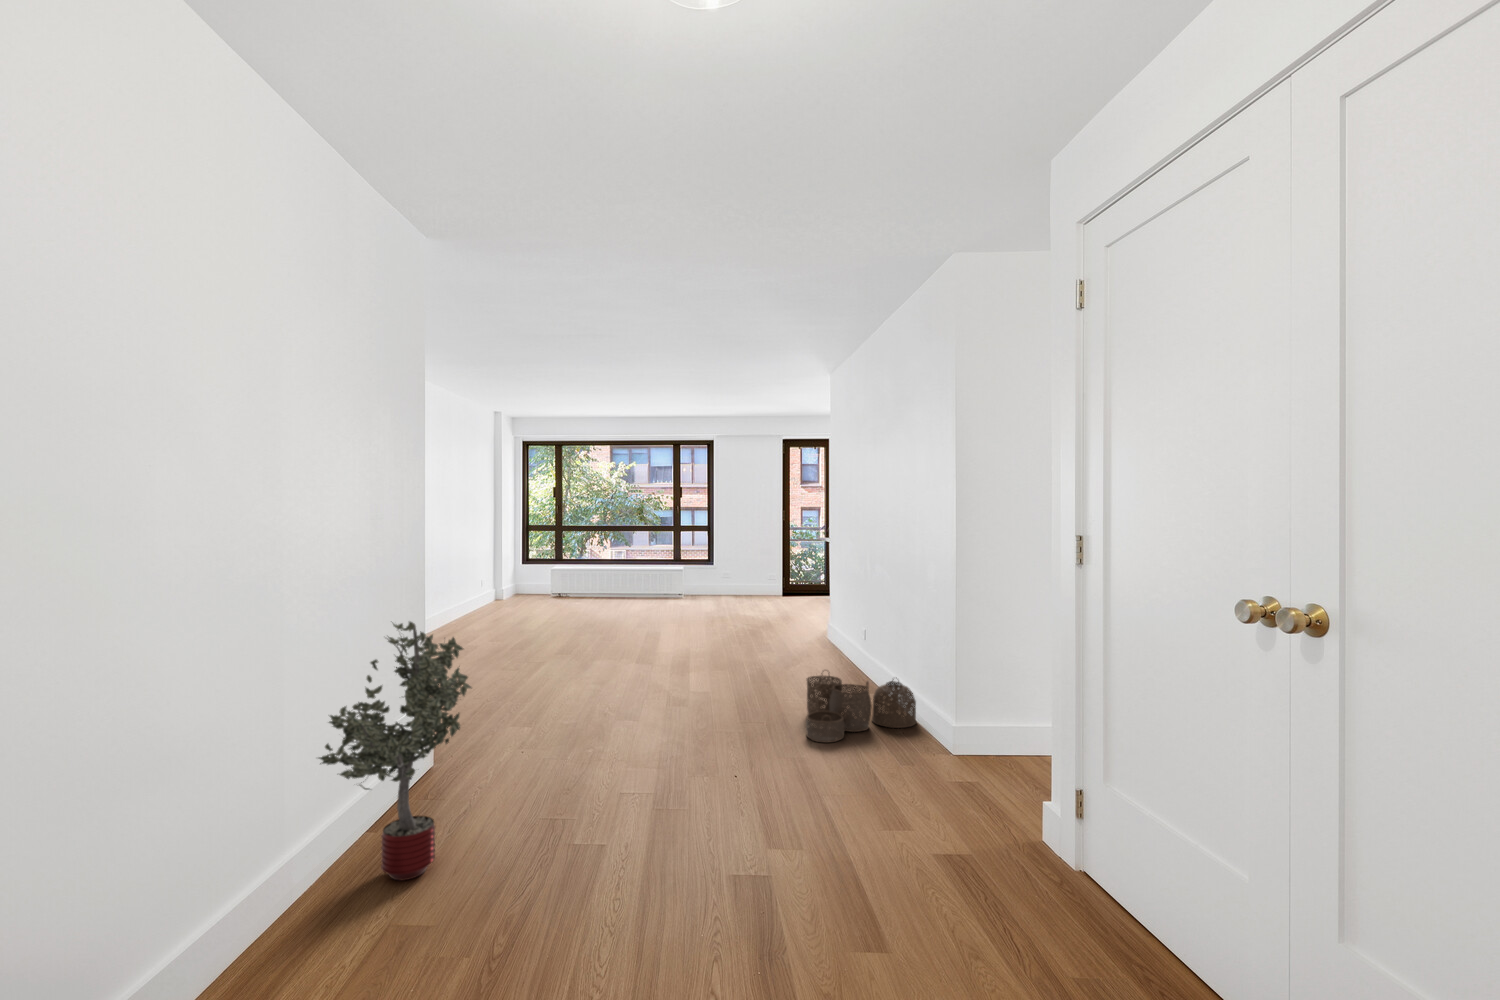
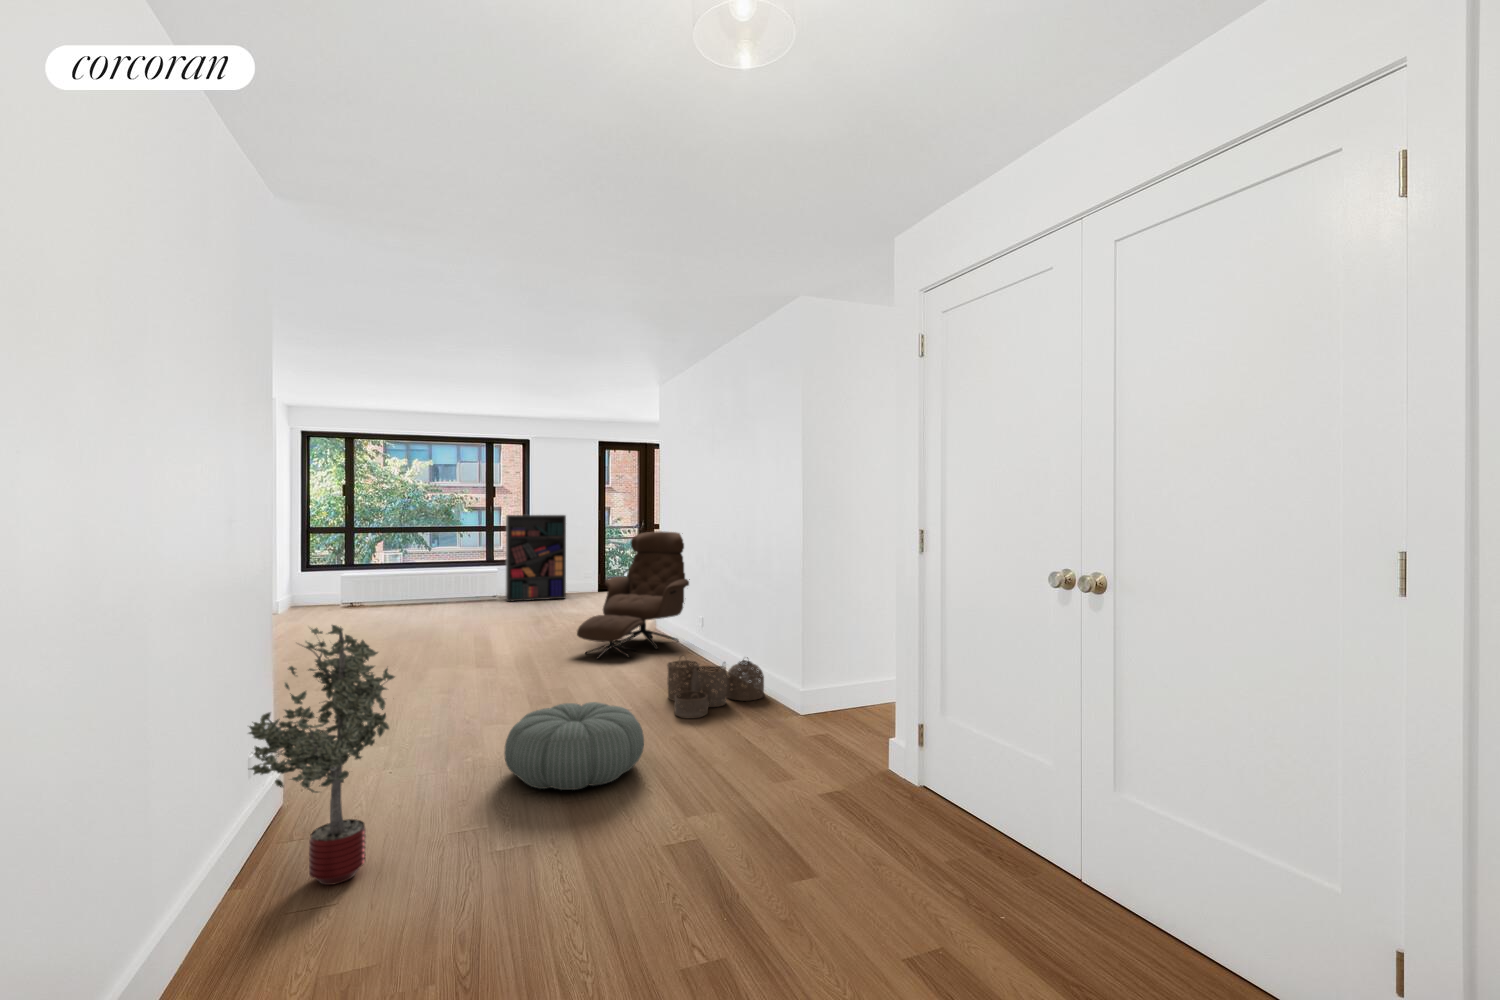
bookshelf: none [694,515,750,600] -> present [506,515,566,601]
lounge chair: none [734,533,860,666] -> present [577,531,690,659]
pouf: none [602,715,747,811] -> present [504,702,644,790]

